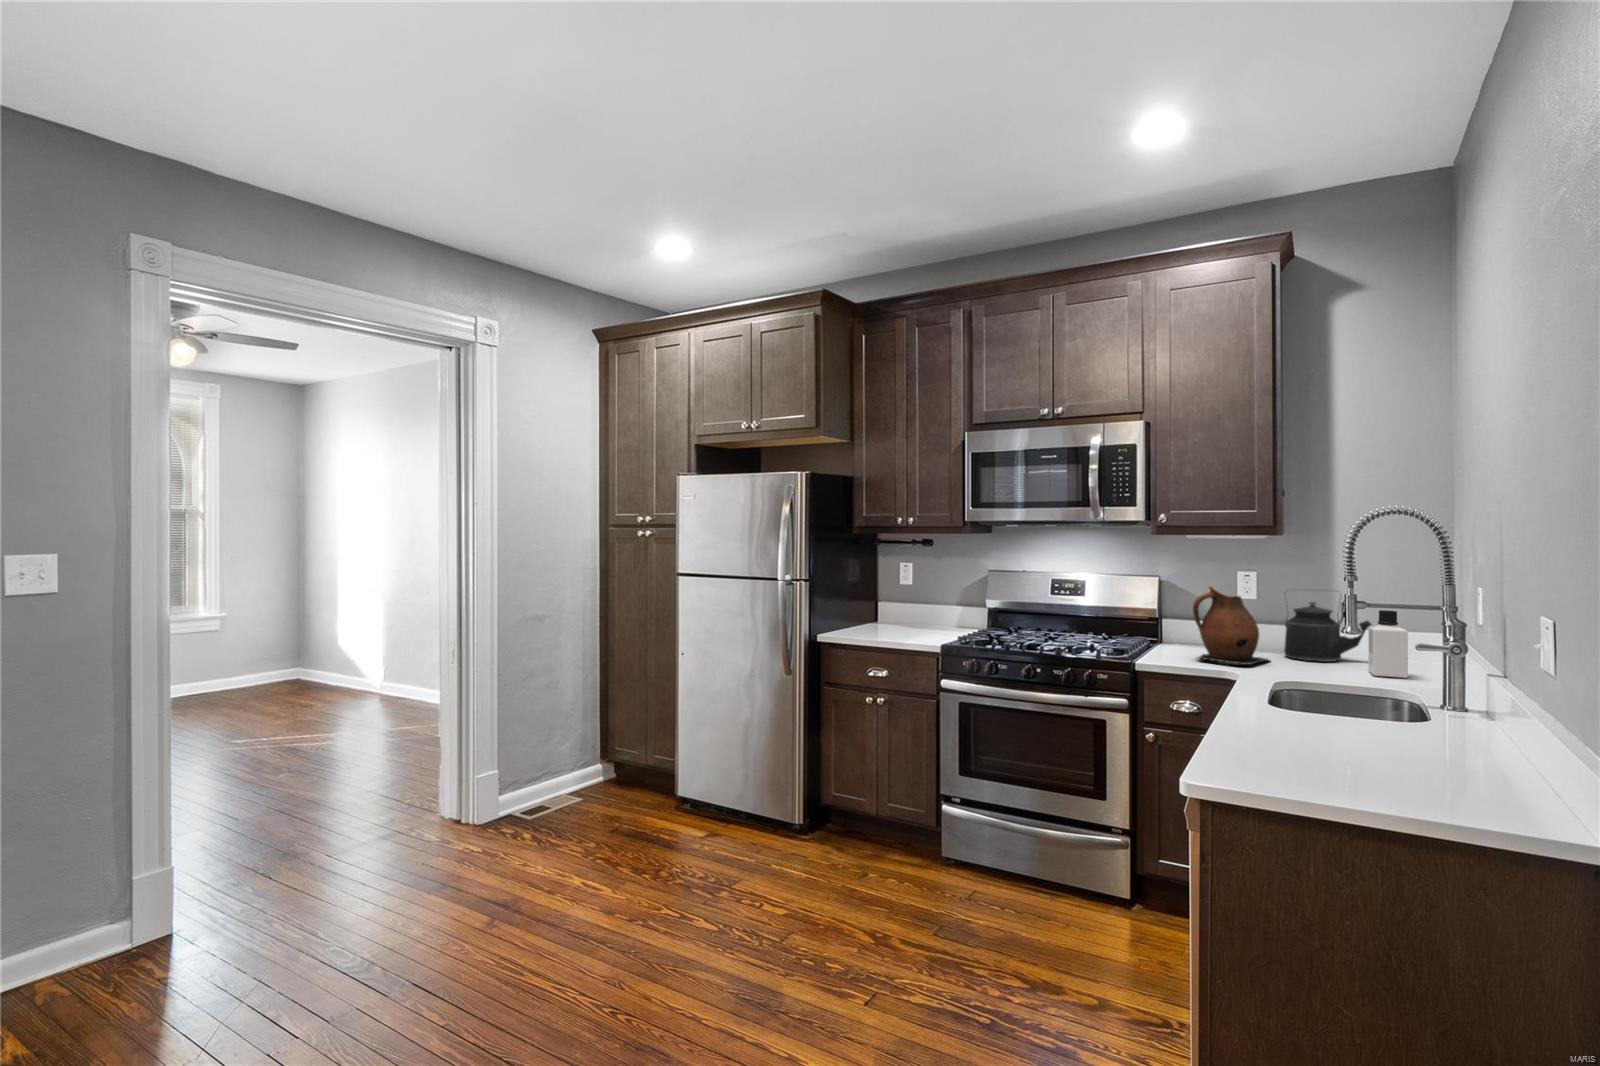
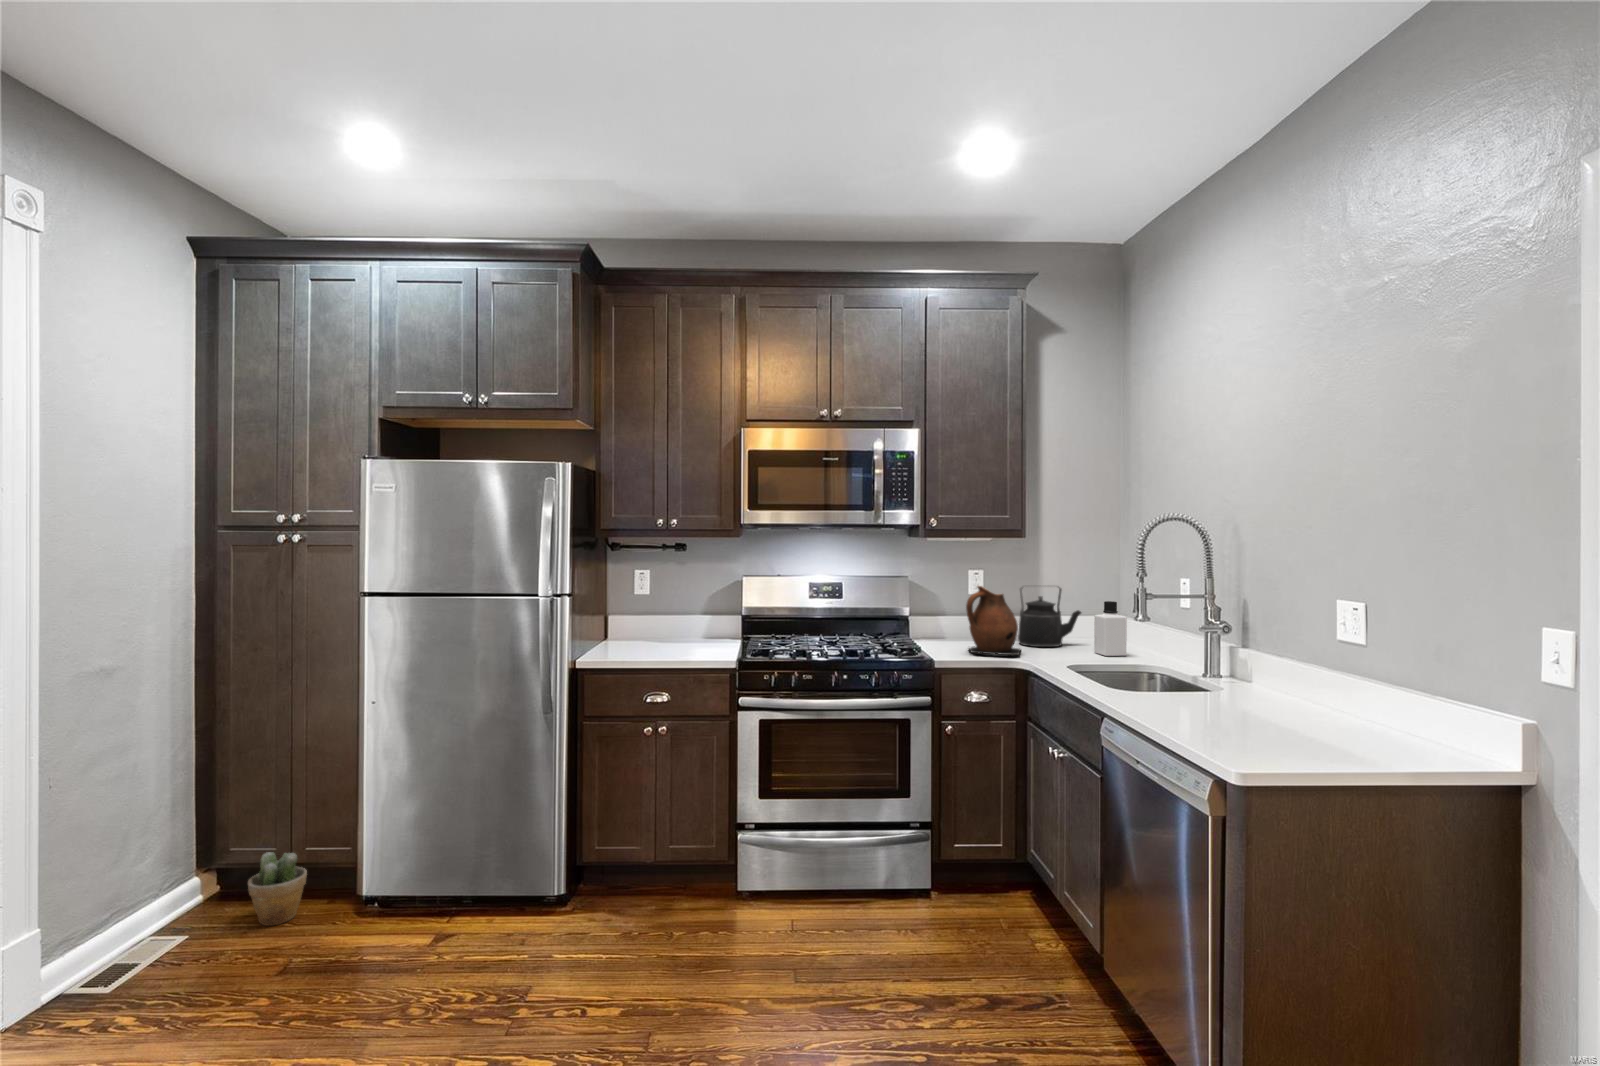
potted plant: none [615,753,651,803] -> present [248,852,307,926]

